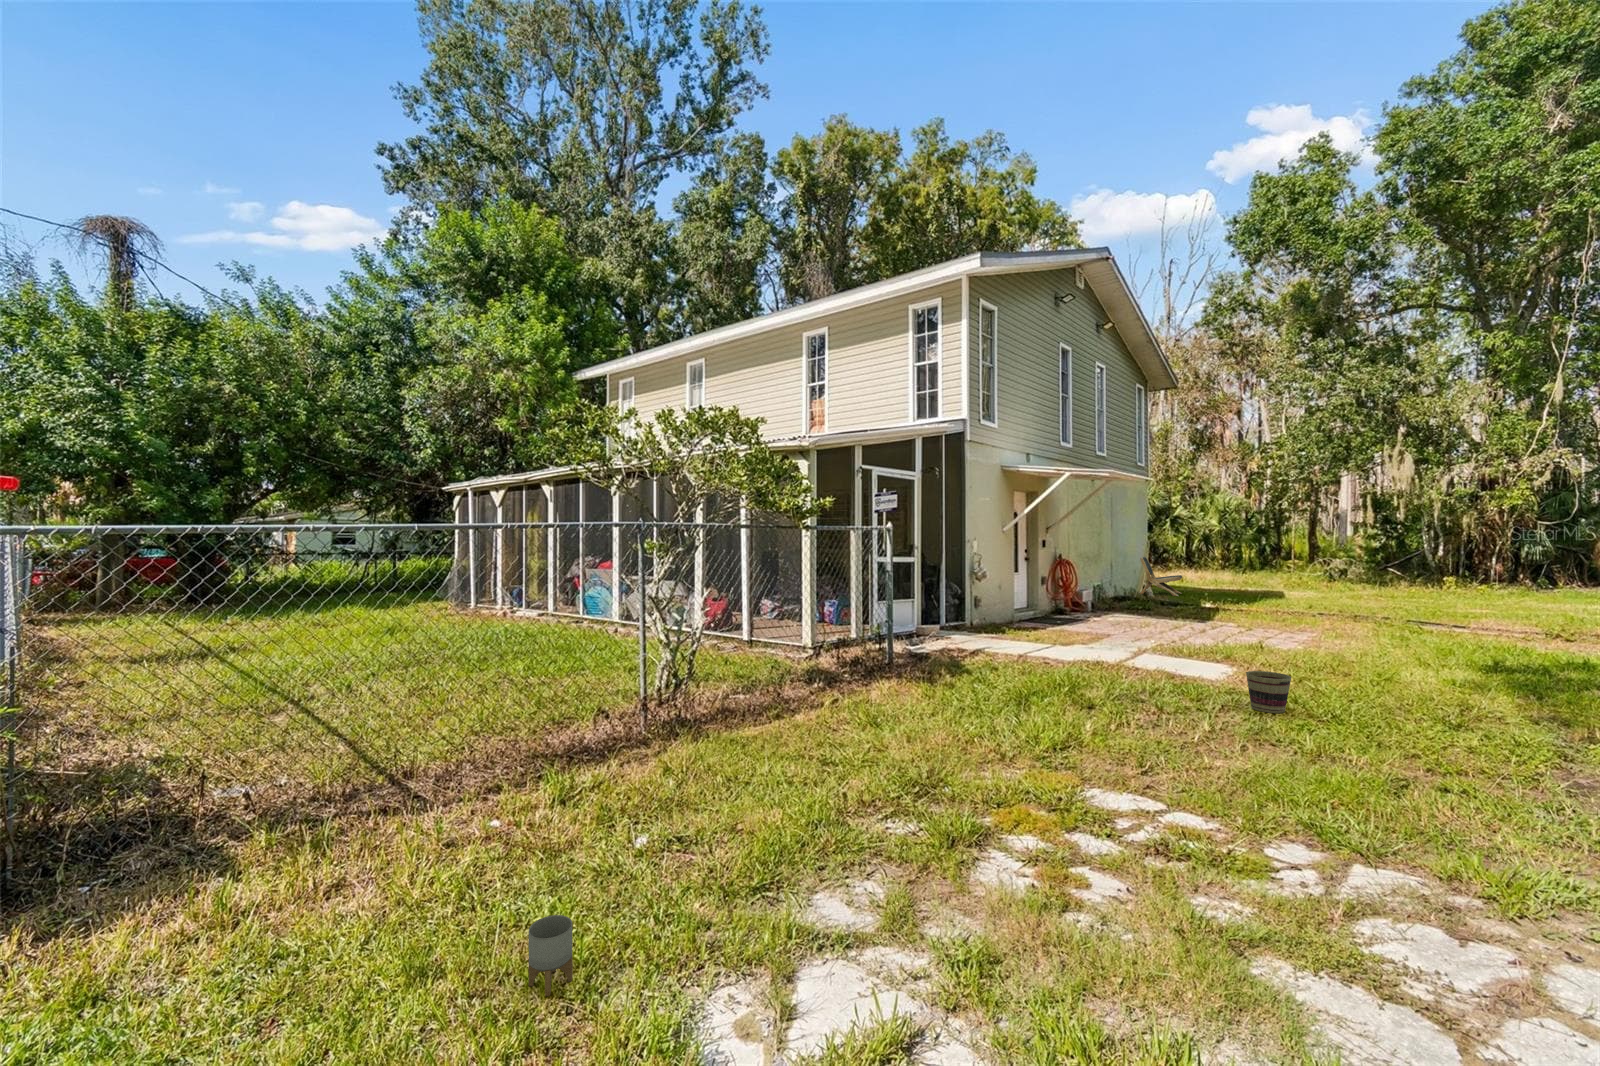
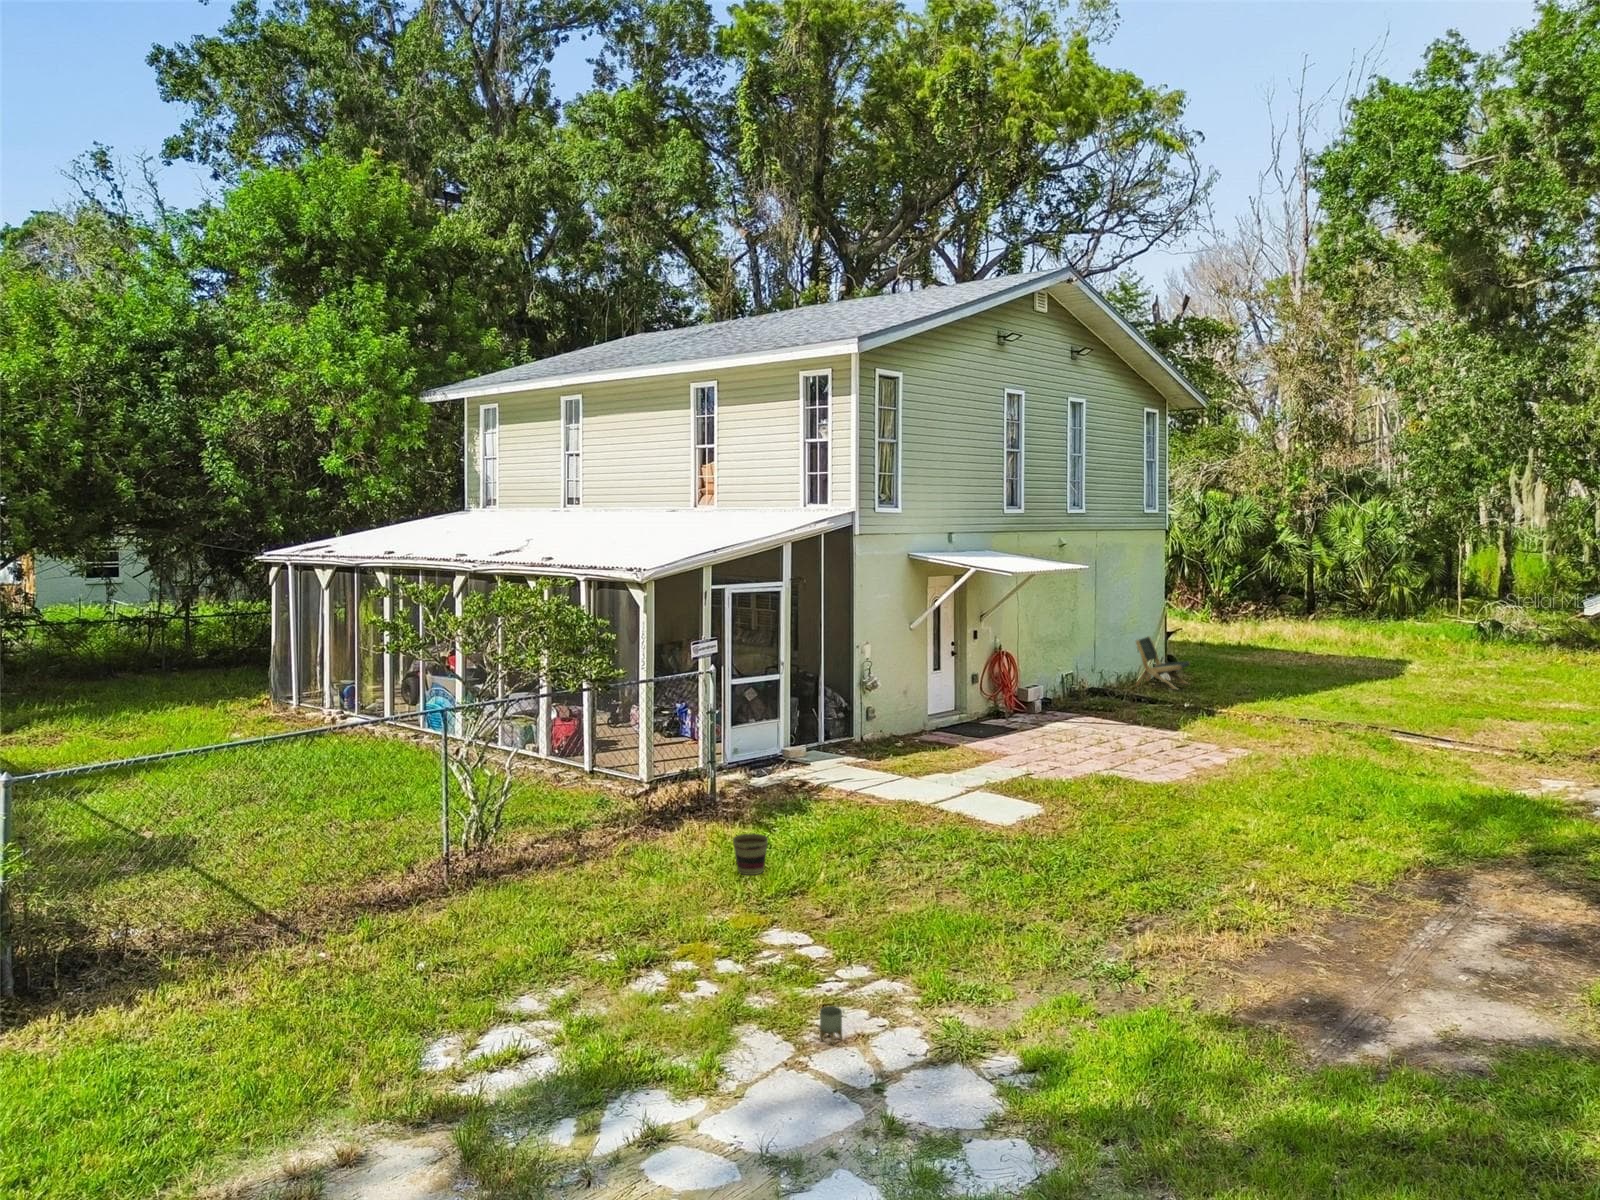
basket: present [1246,671,1291,713] -> present [733,833,768,875]
planter: present [529,915,572,996] -> present [820,1006,842,1045]

